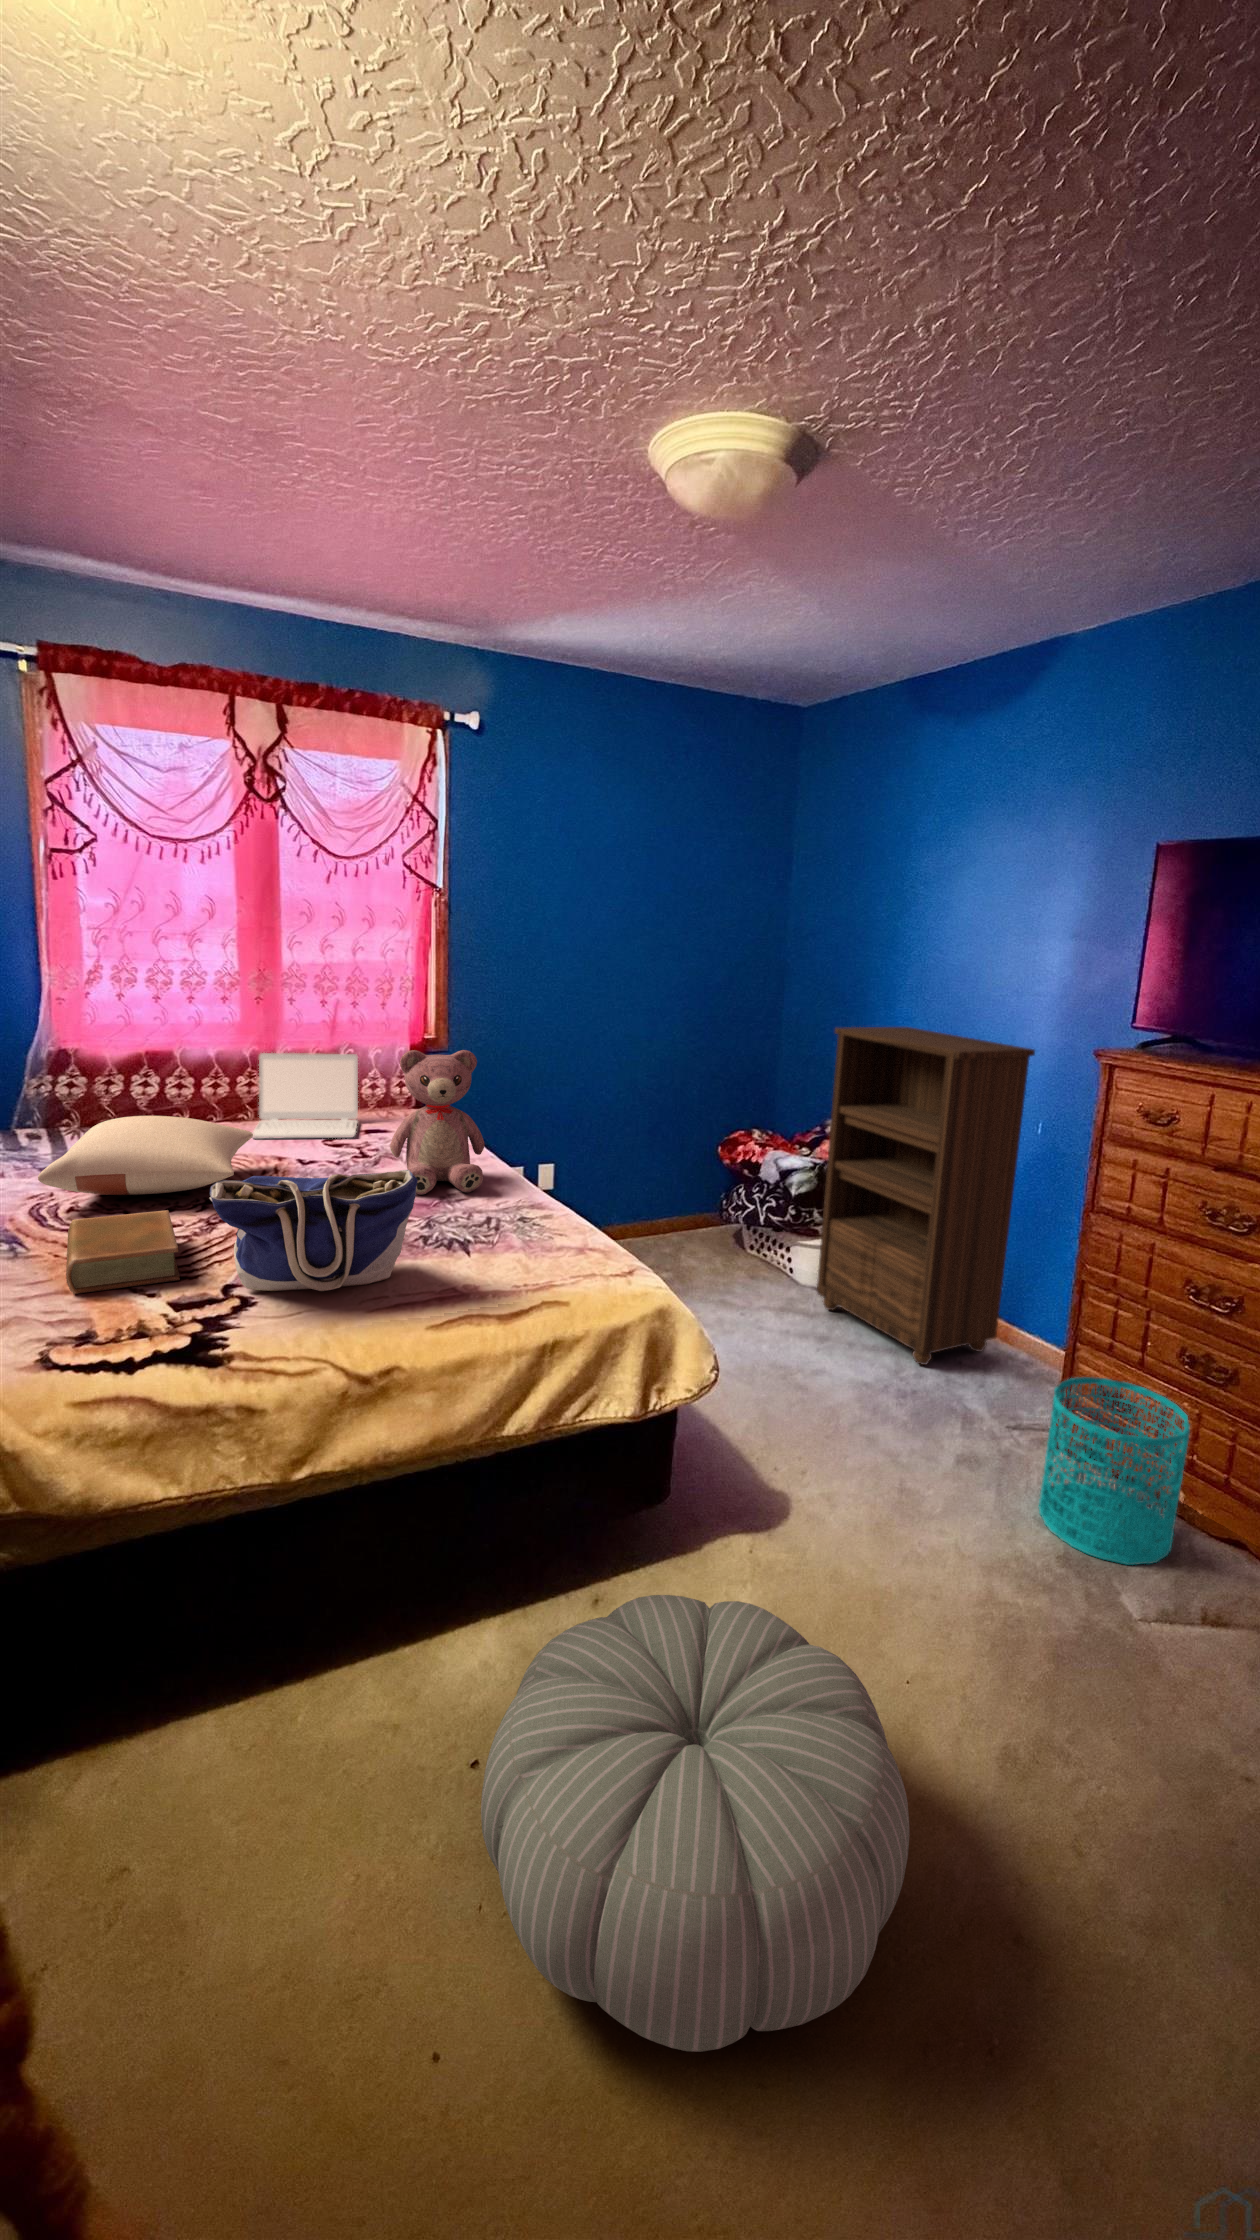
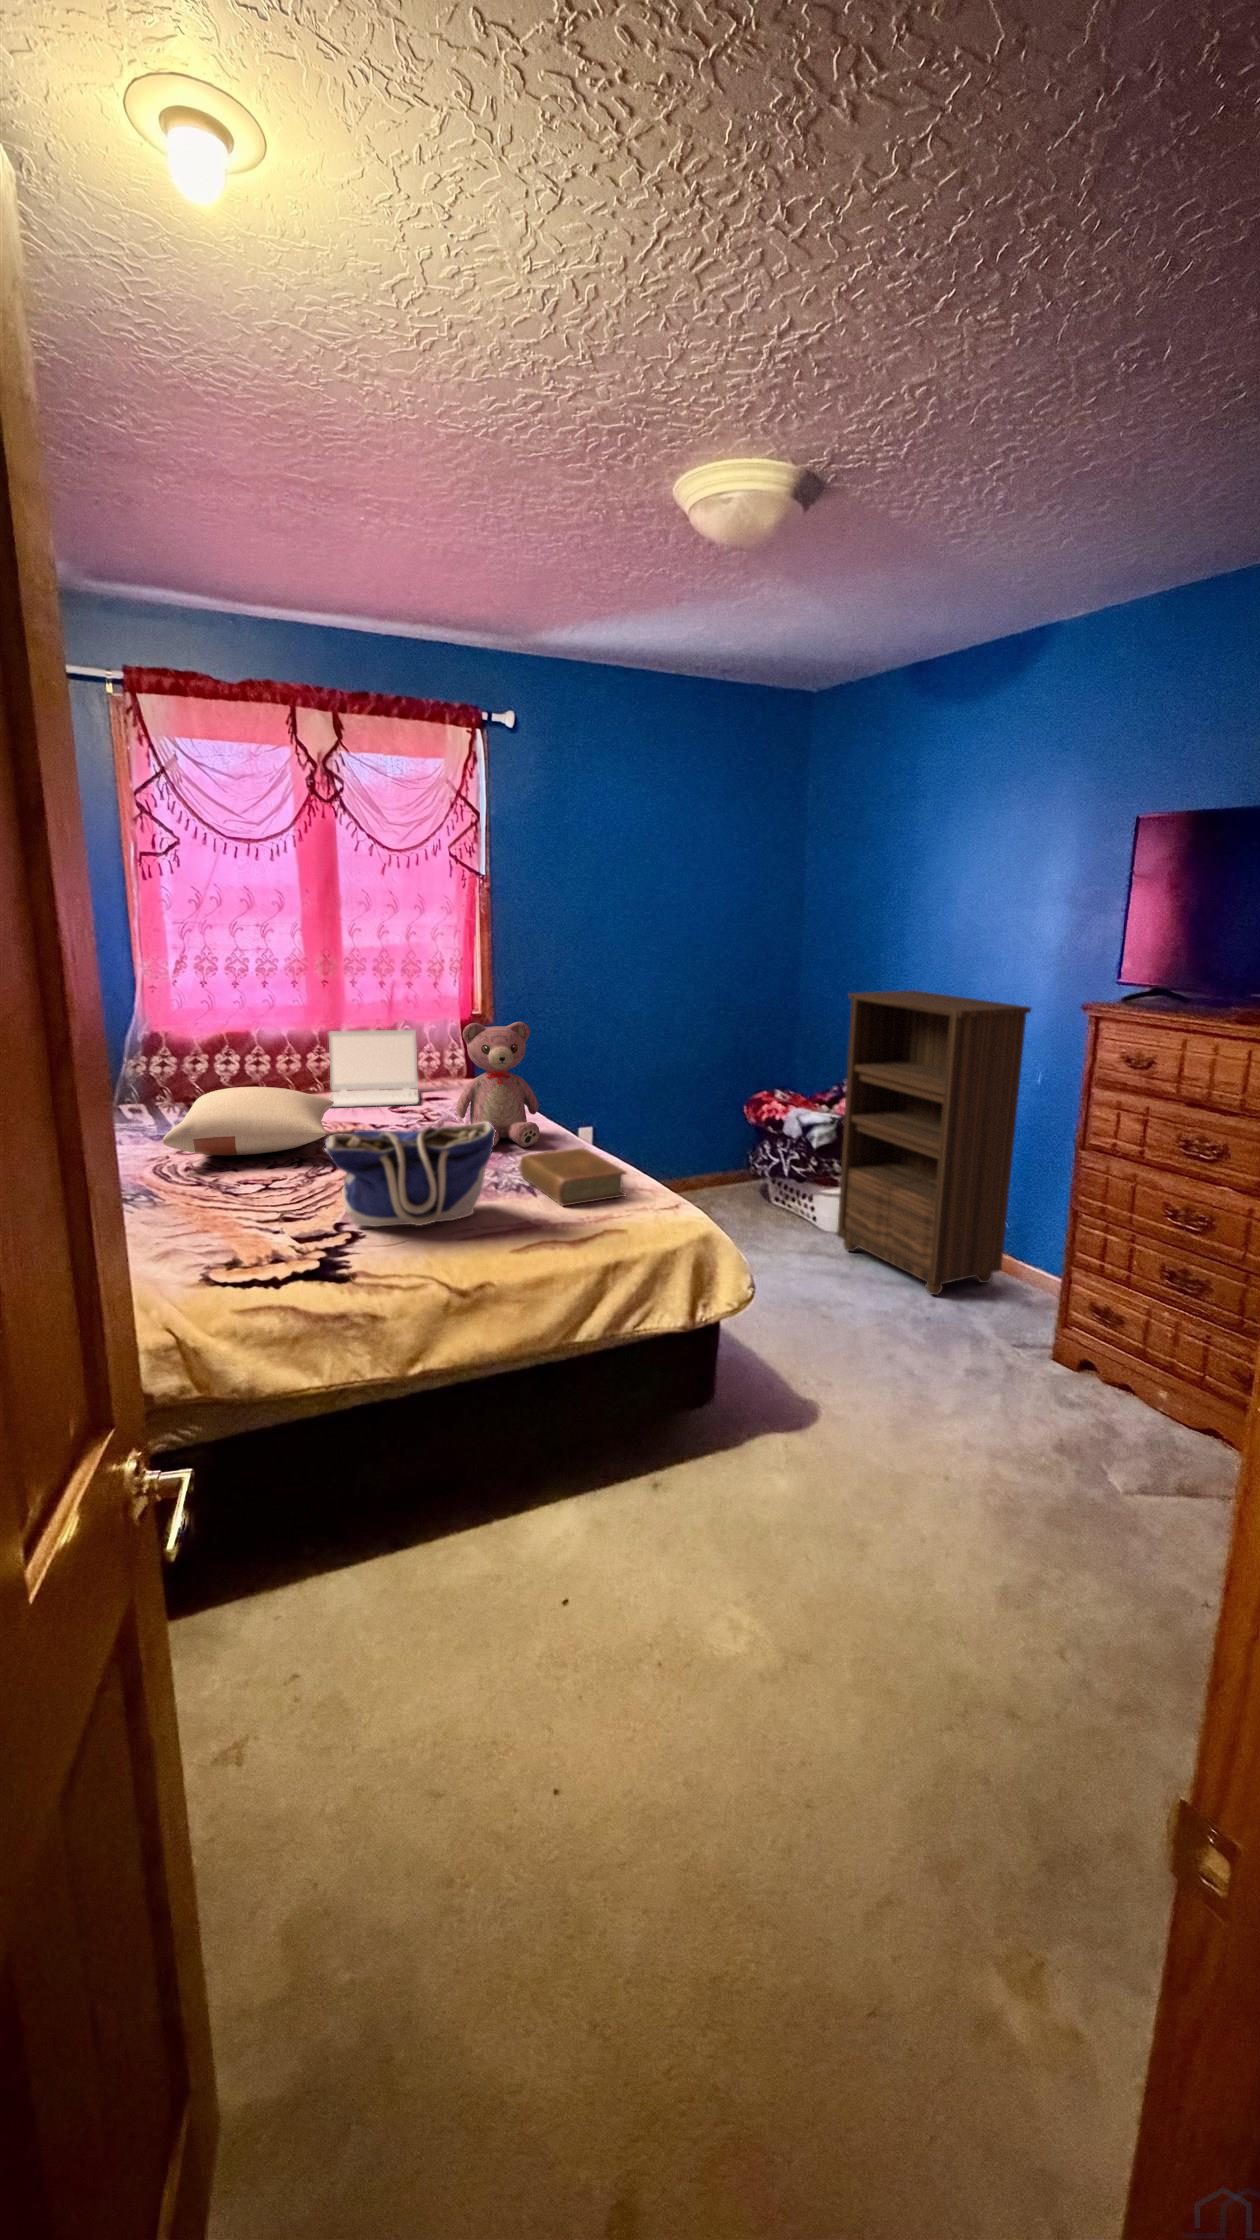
book: present [66,1210,180,1294] -> present [519,1147,626,1206]
wastebasket: present [1039,1377,1190,1565] -> none [1037,1294,1167,1451]
pouf: present [481,1595,909,2052] -> none [578,1466,921,1783]

